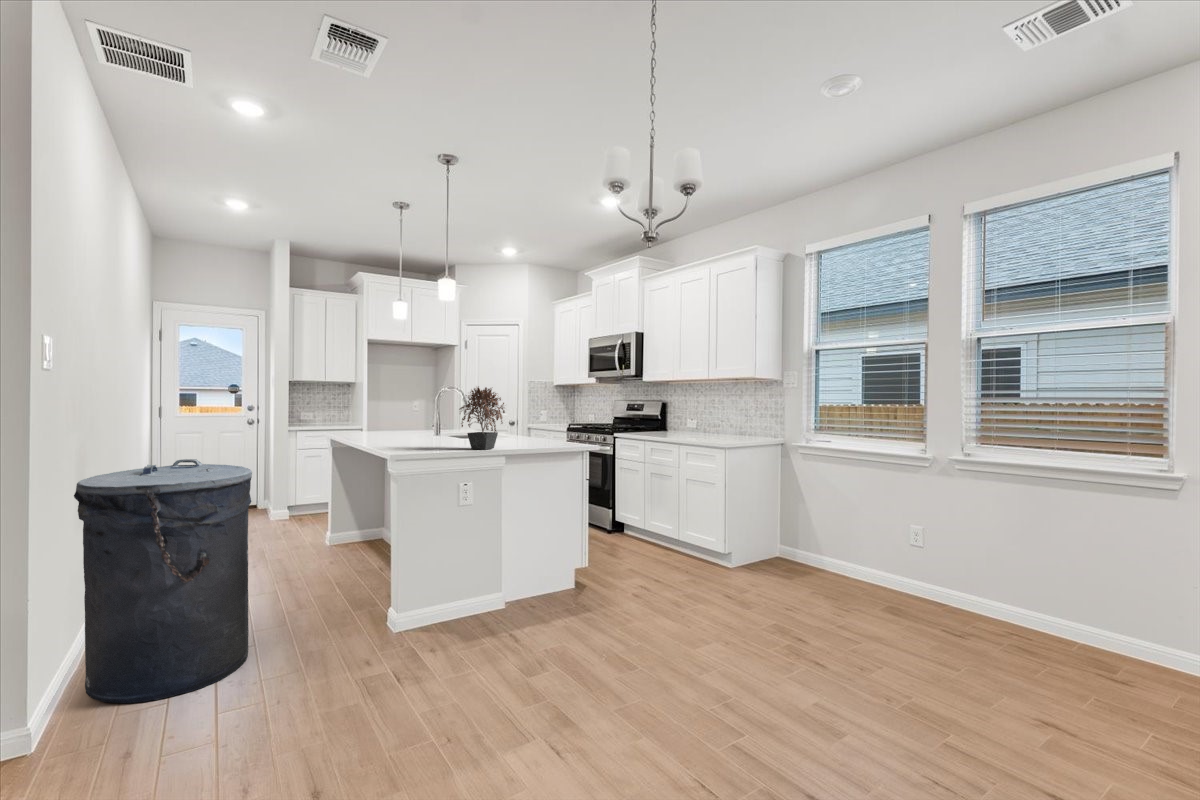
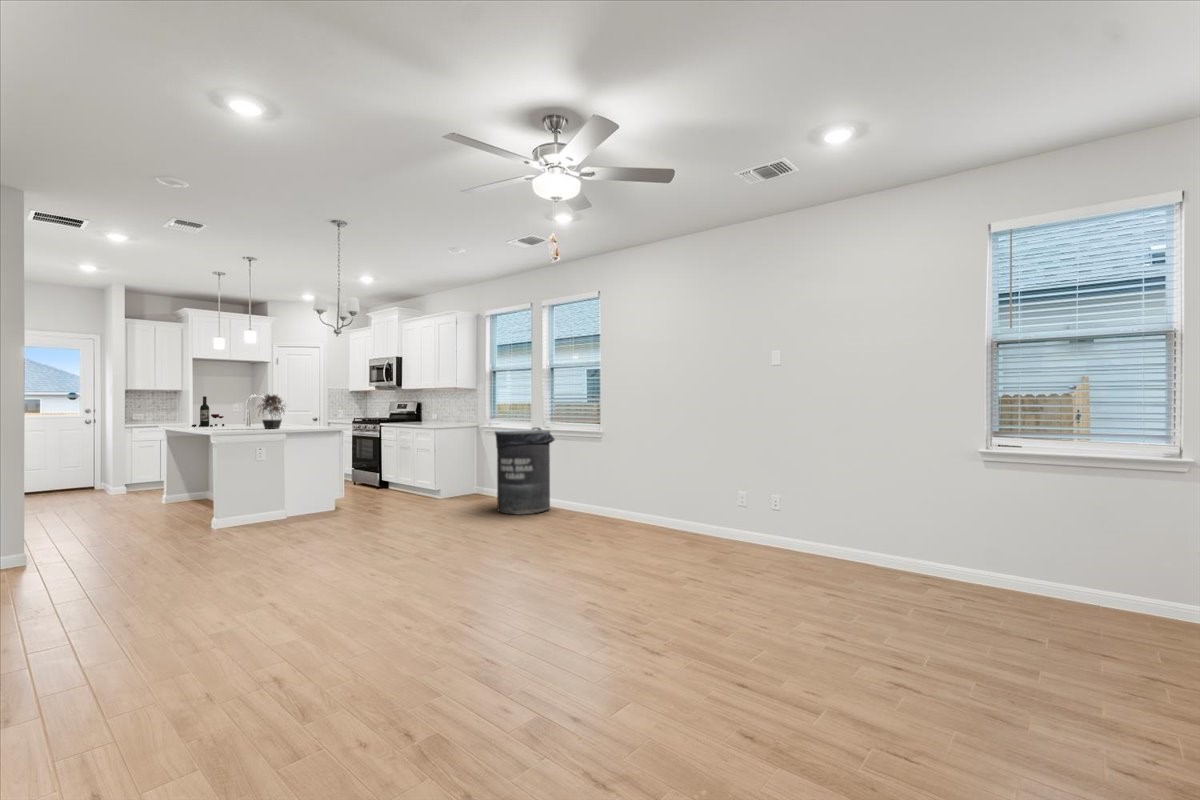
wine bottle: none [363,390,407,437] -> present [192,396,224,427]
trash can: present [74,459,252,703] -> present [495,427,555,514]

